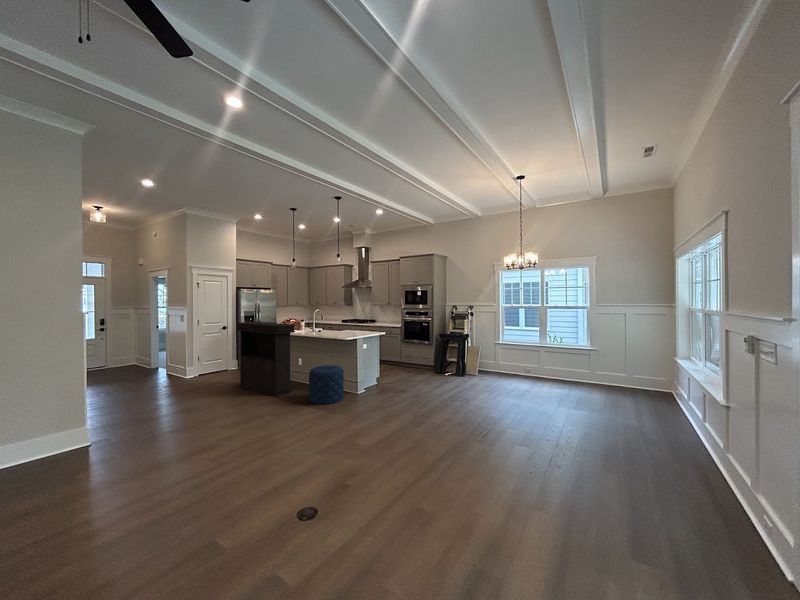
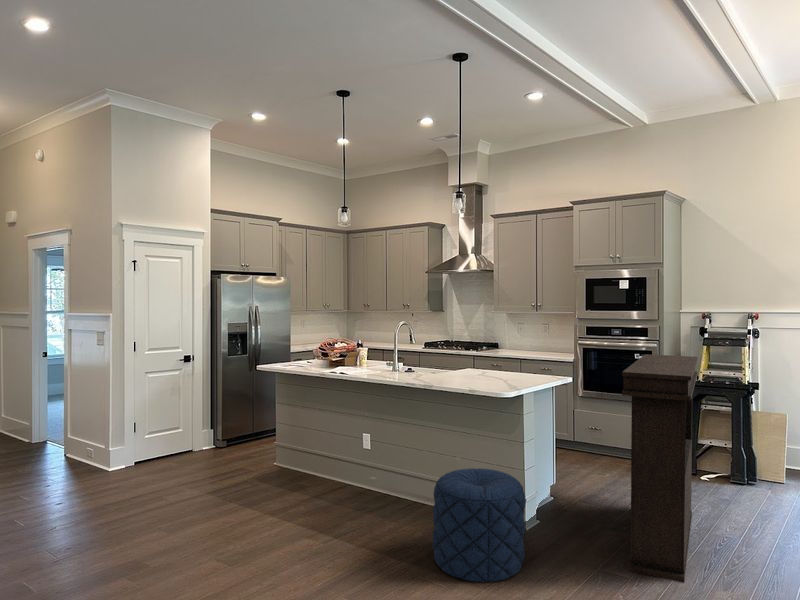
console table: present [236,322,295,396] -> present [622,354,698,583]

